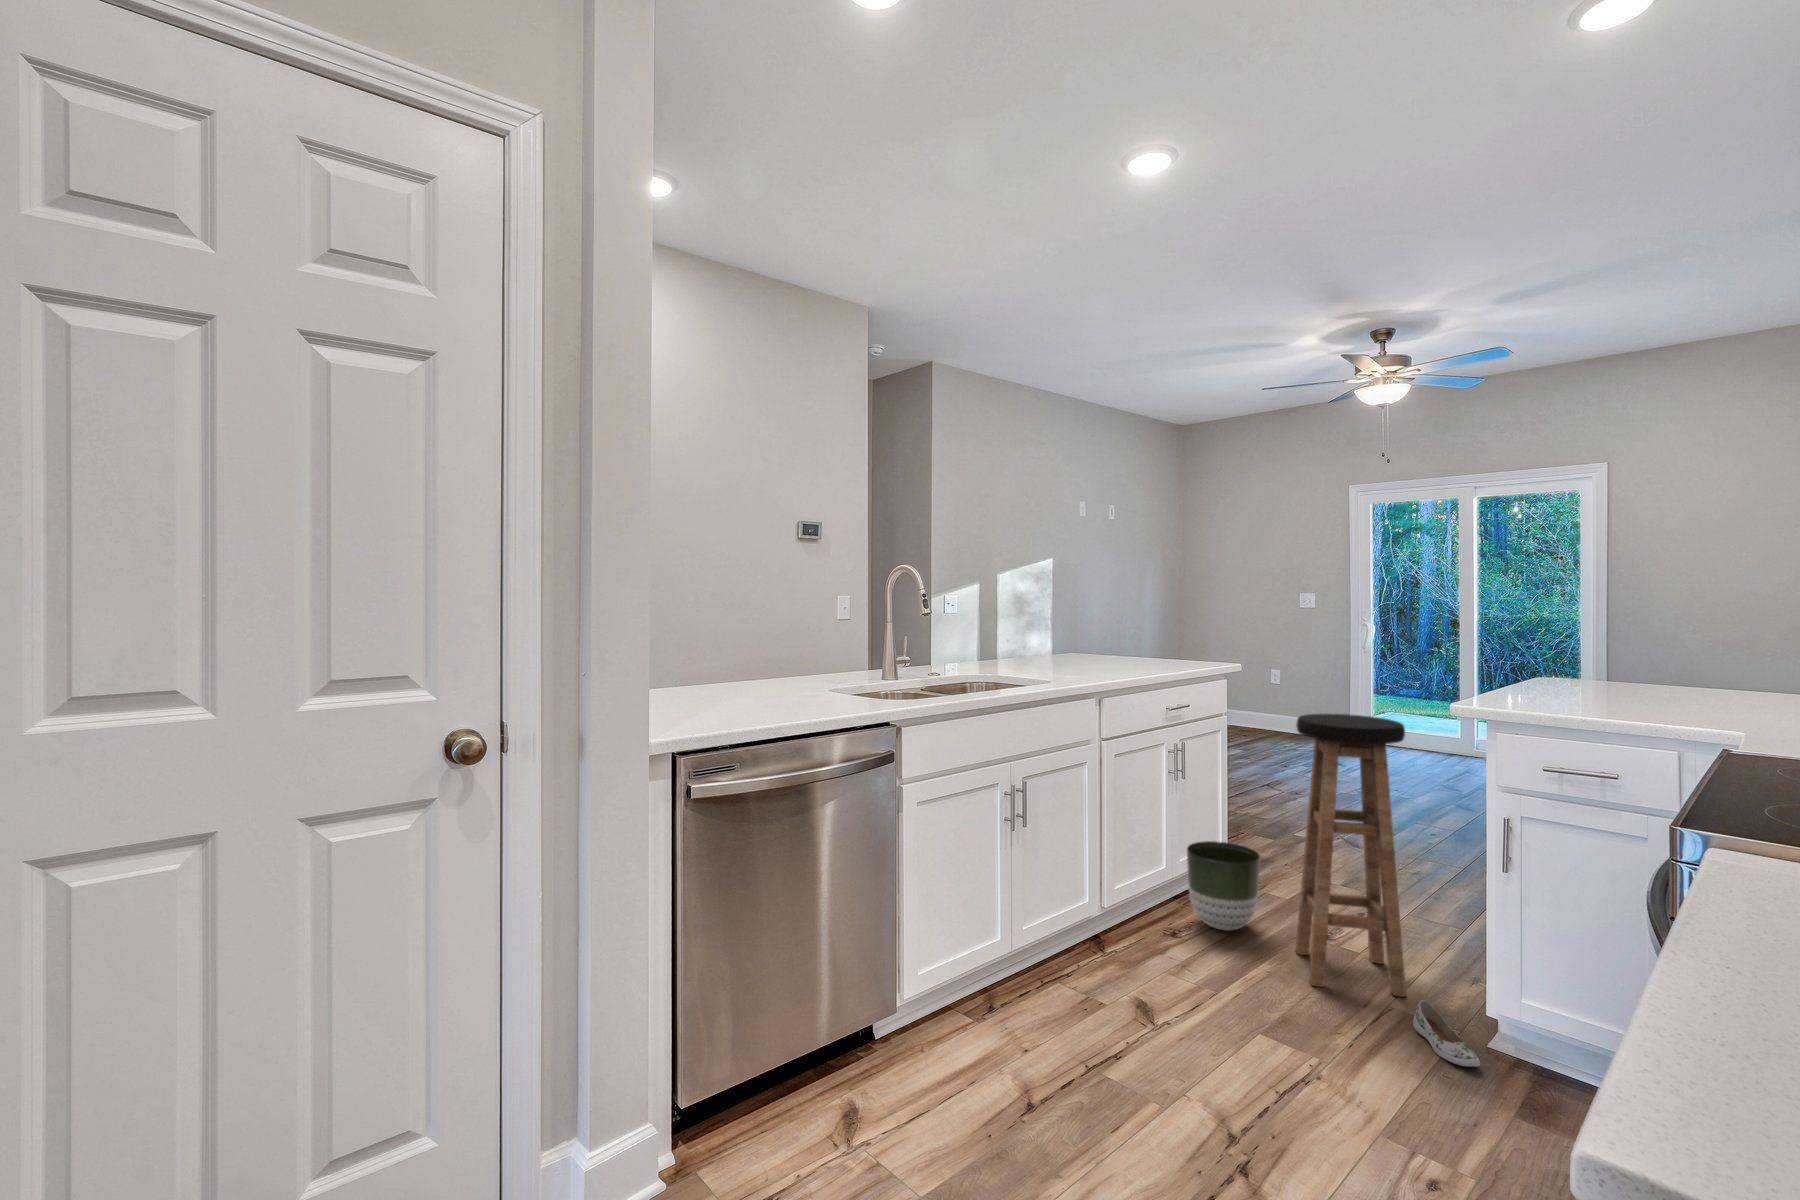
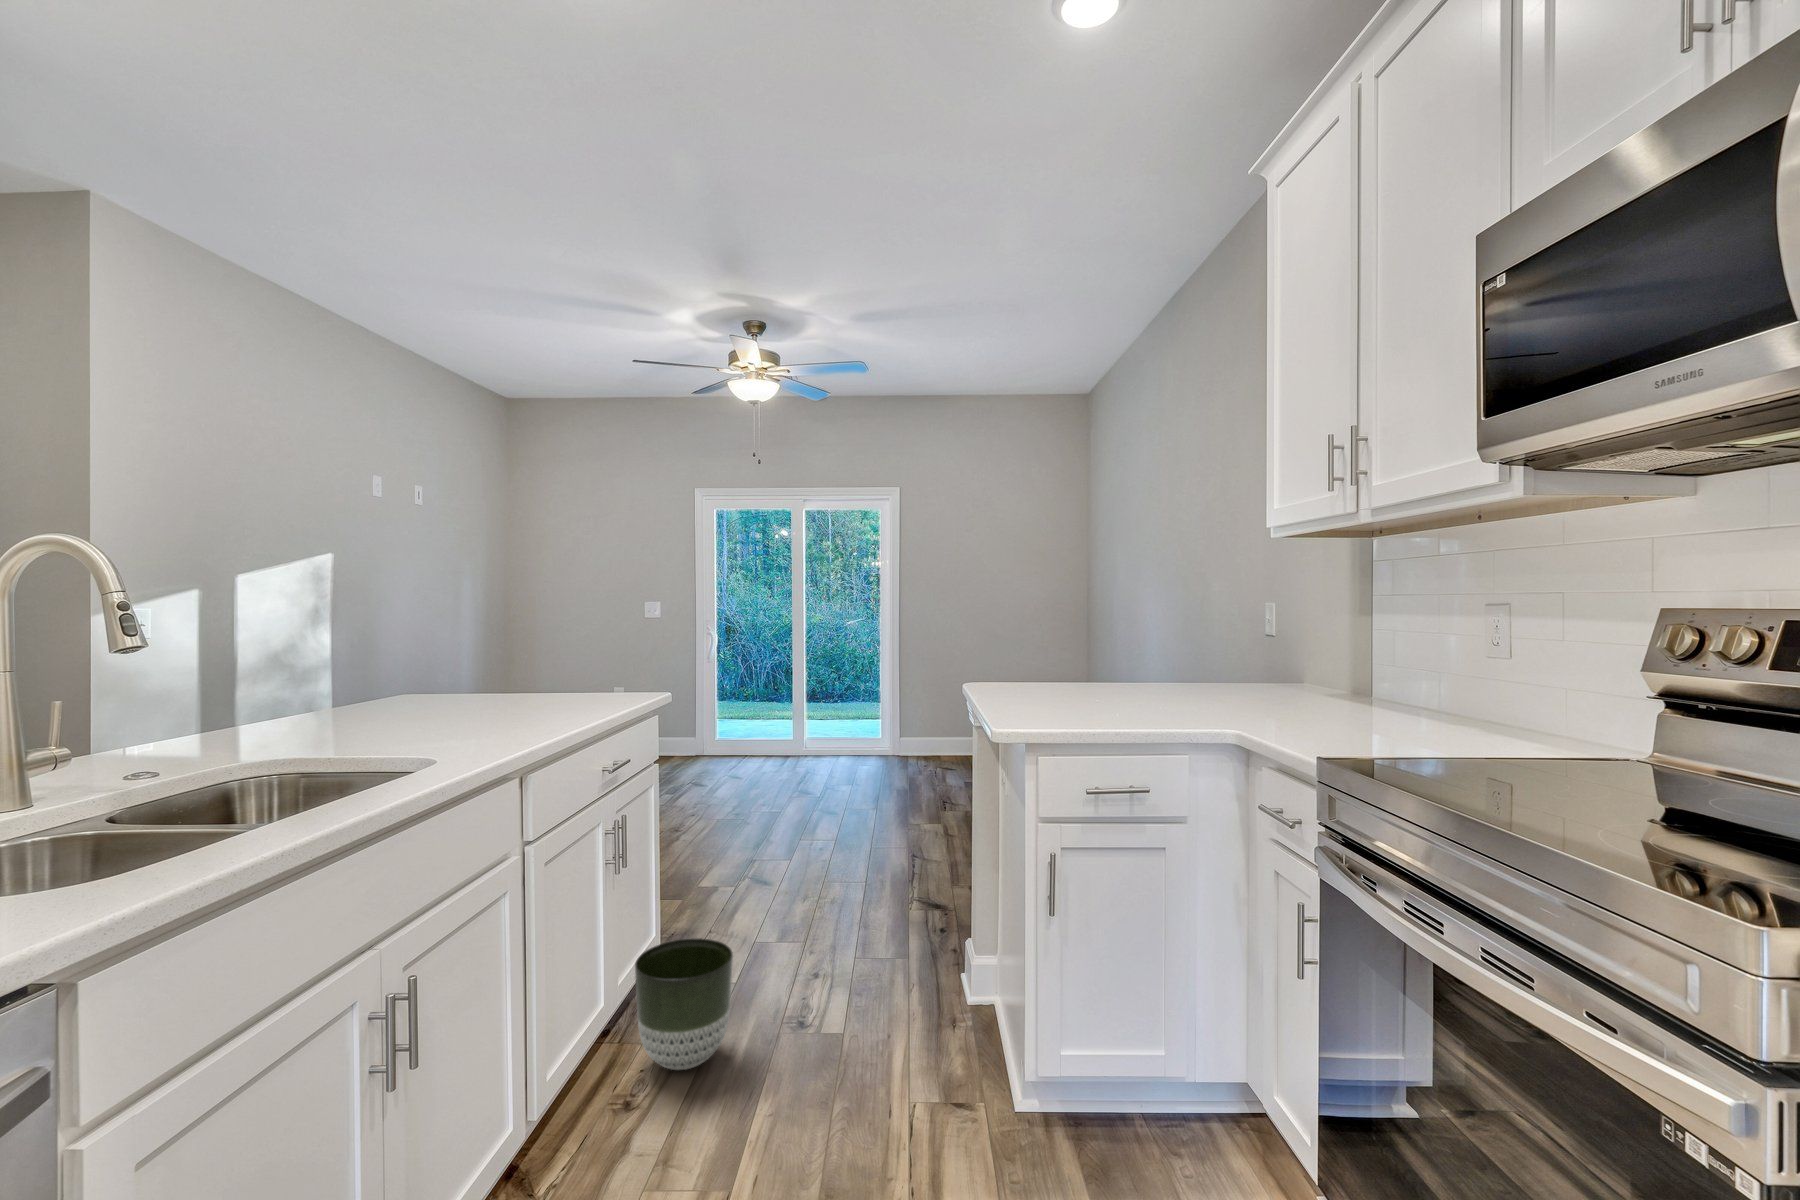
bar stool: present [1295,714,1406,997] -> none [781,747,917,1112]
shoe: present [1413,1000,1480,1067] -> none [947,1084,1032,1157]

